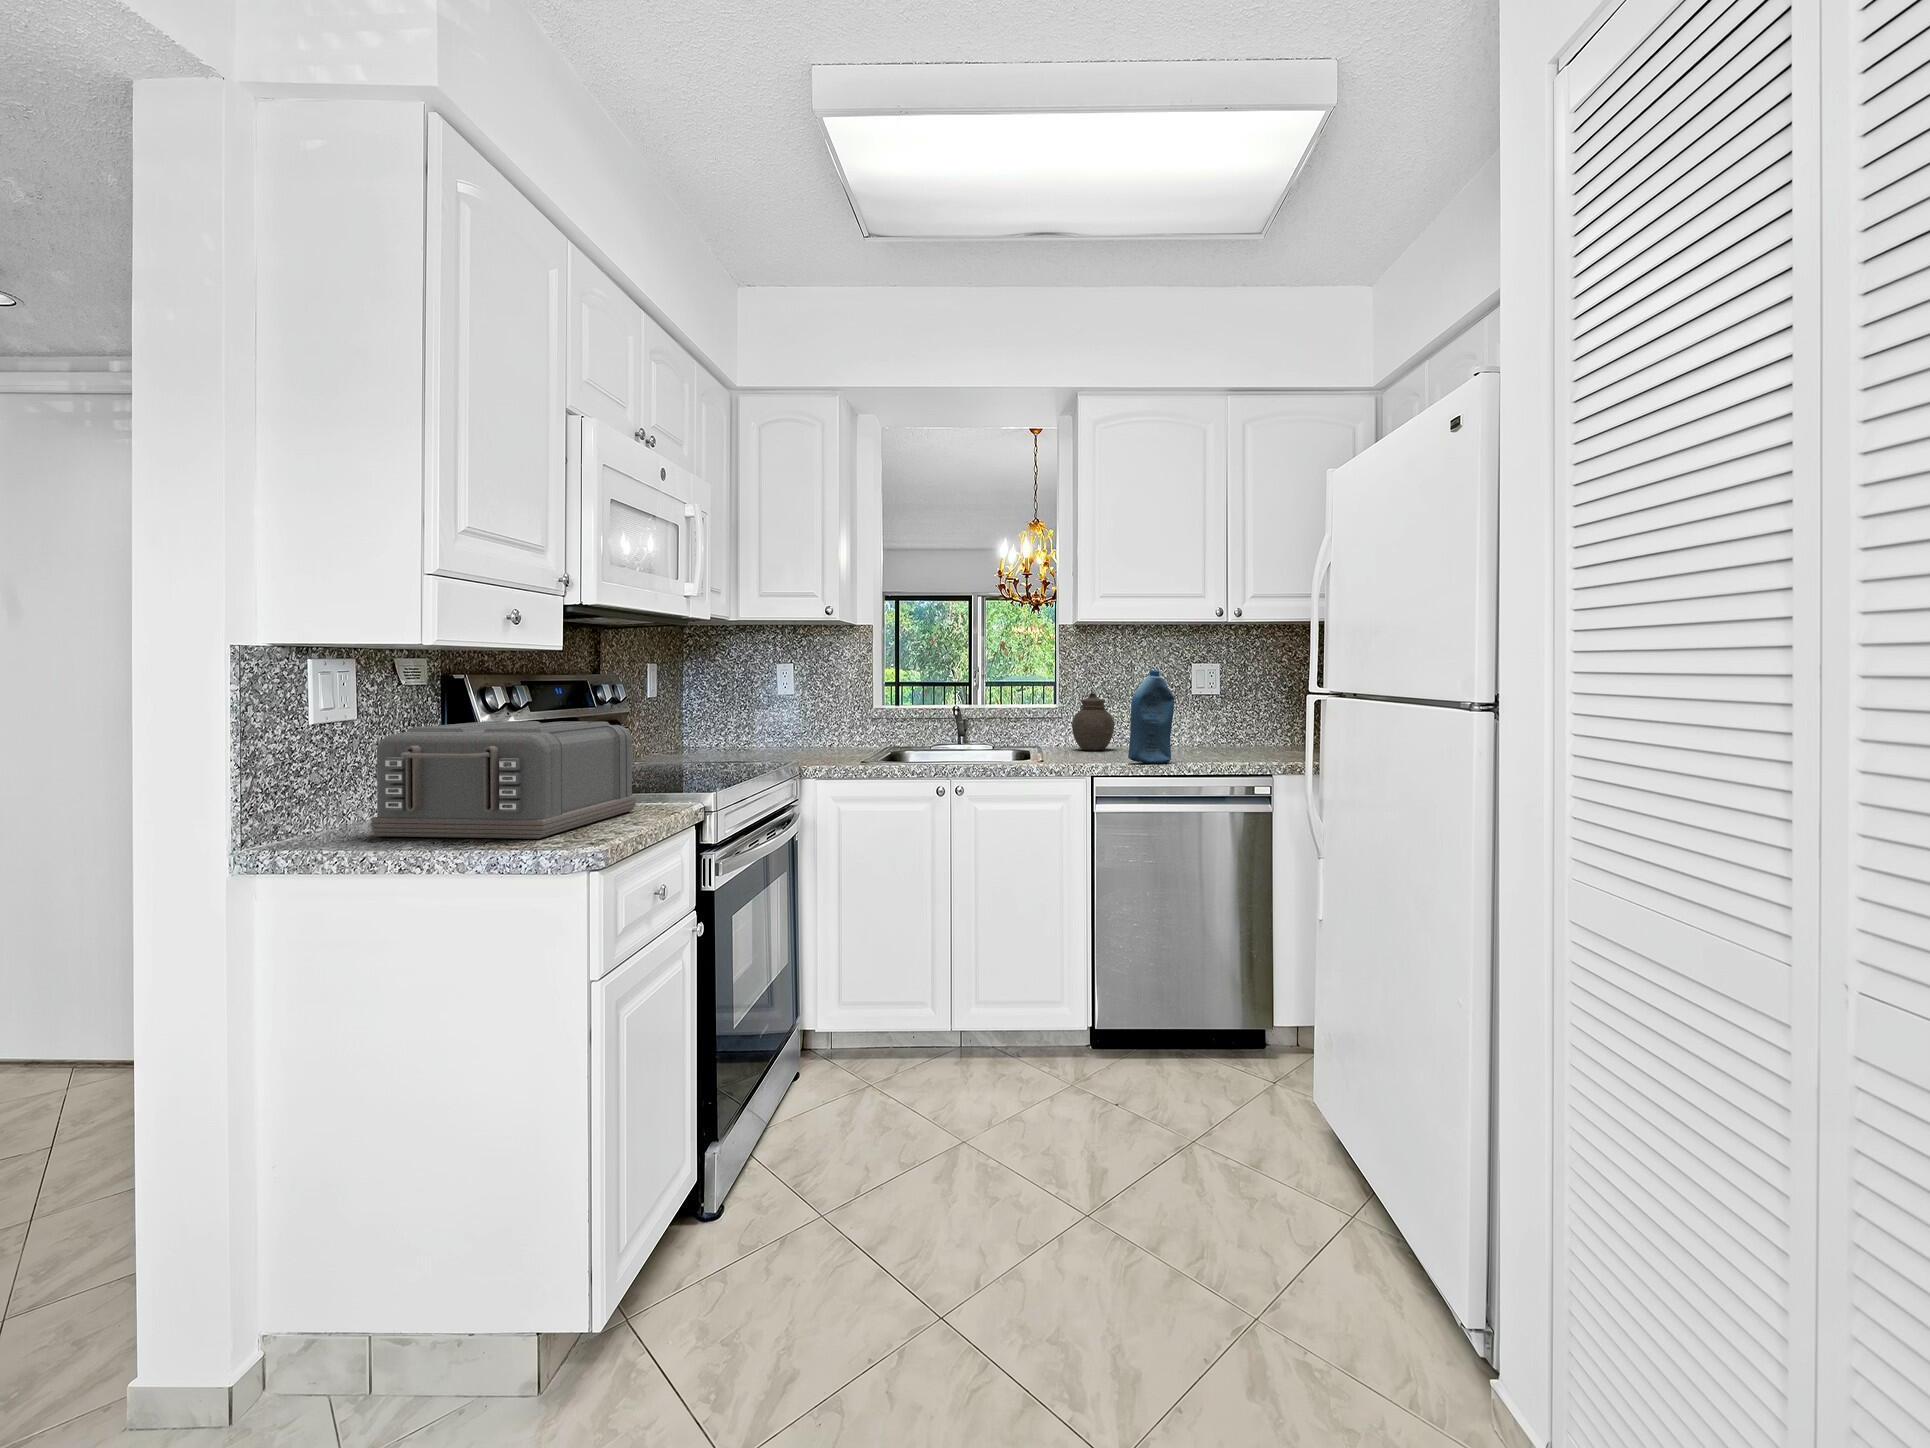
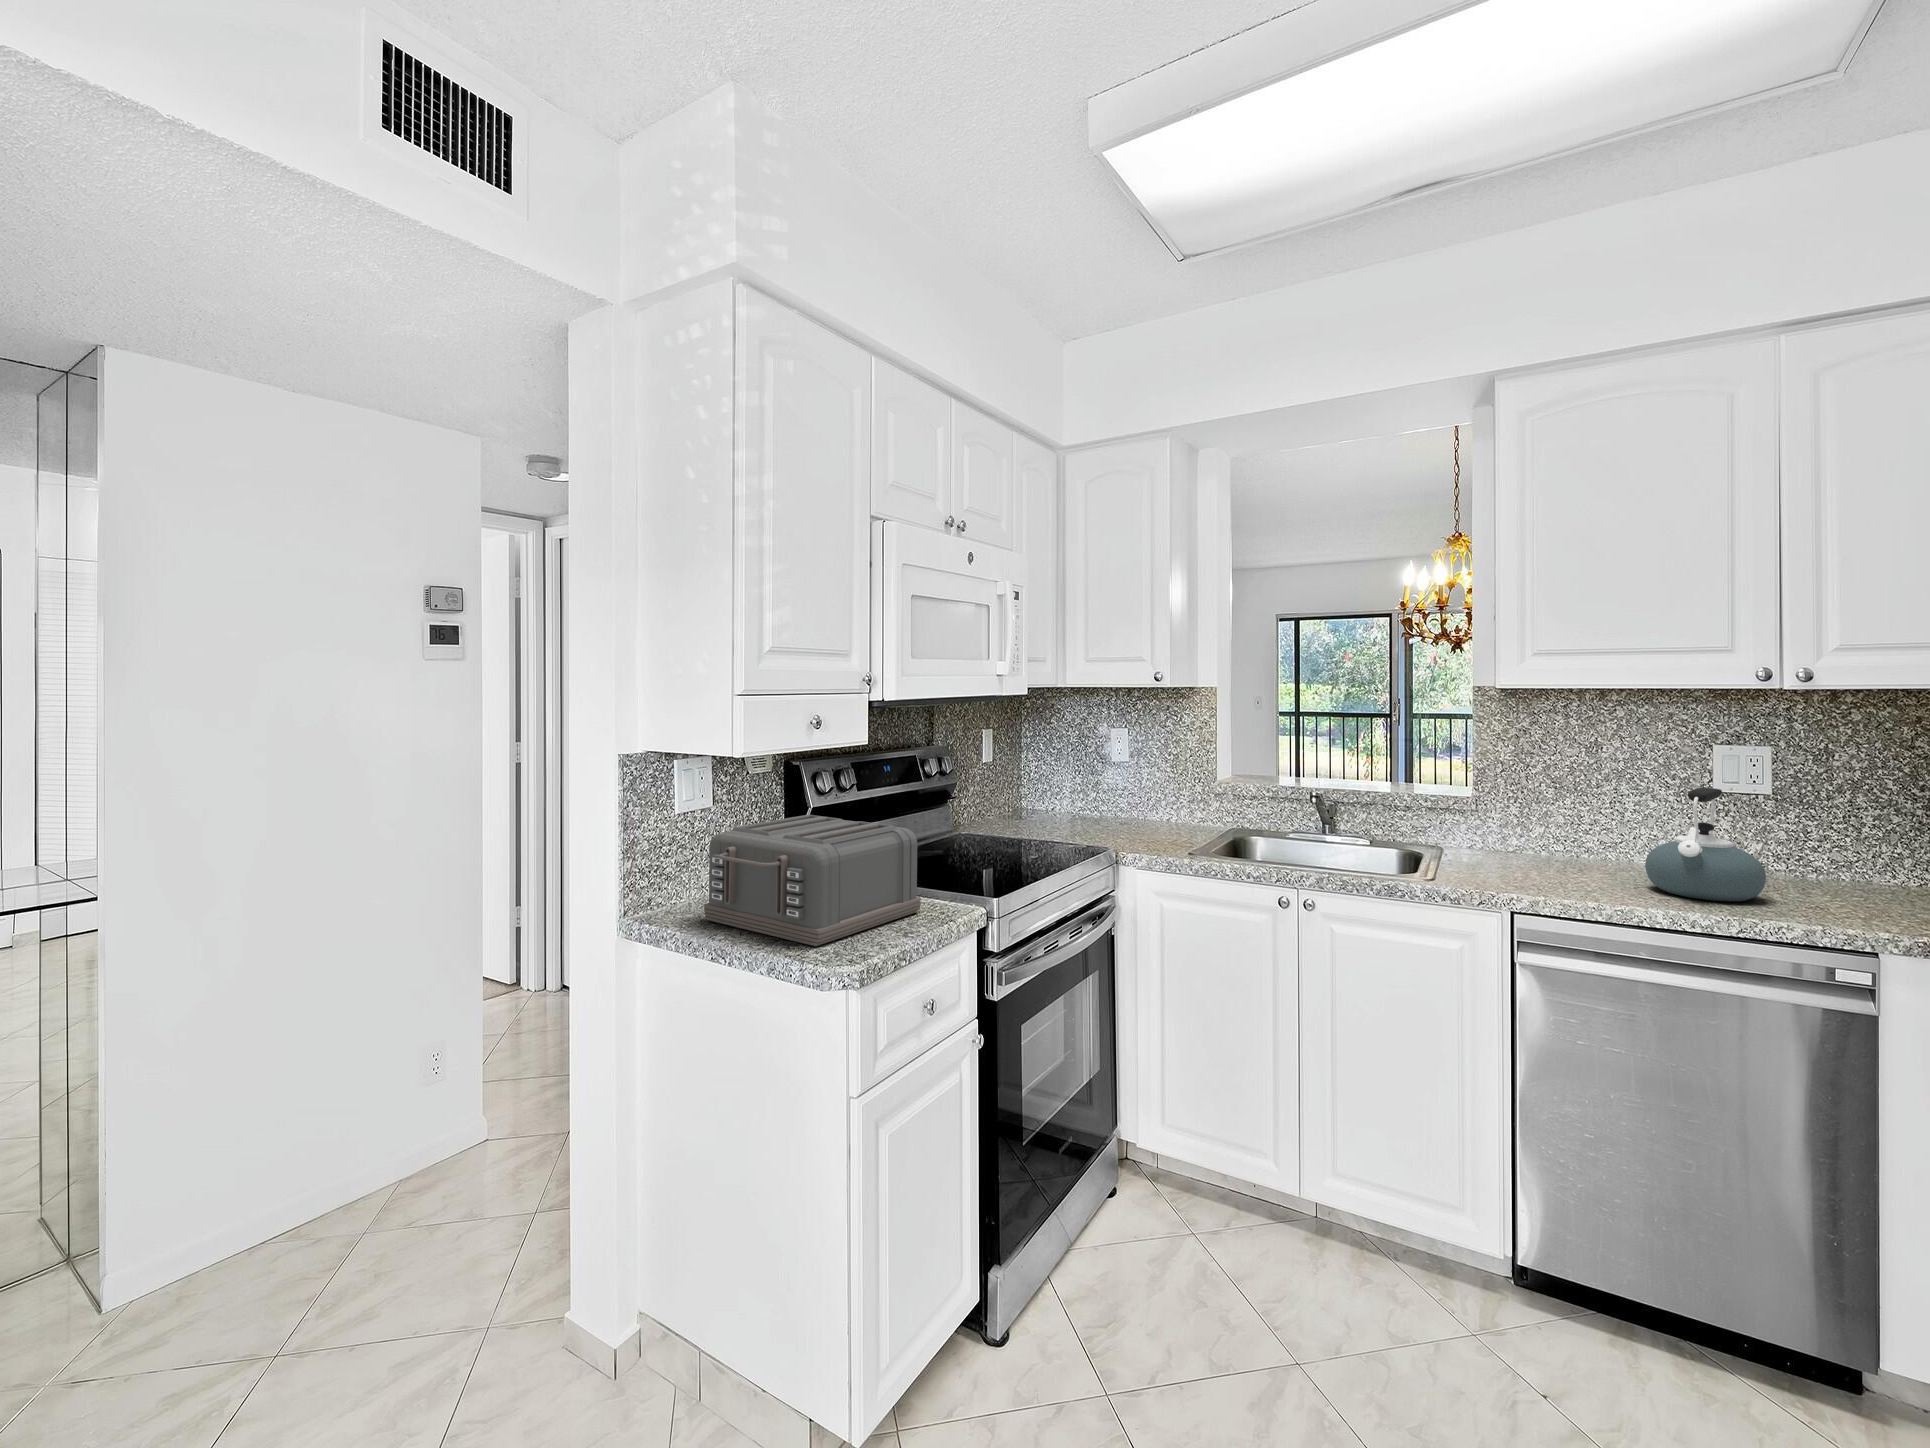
bottle: present [1128,670,1174,764] -> none [1541,772,1620,901]
kettle: none [1185,682,1251,758] -> present [1645,788,1766,901]
jar: present [1072,693,1114,750] -> none [1470,784,1534,859]

